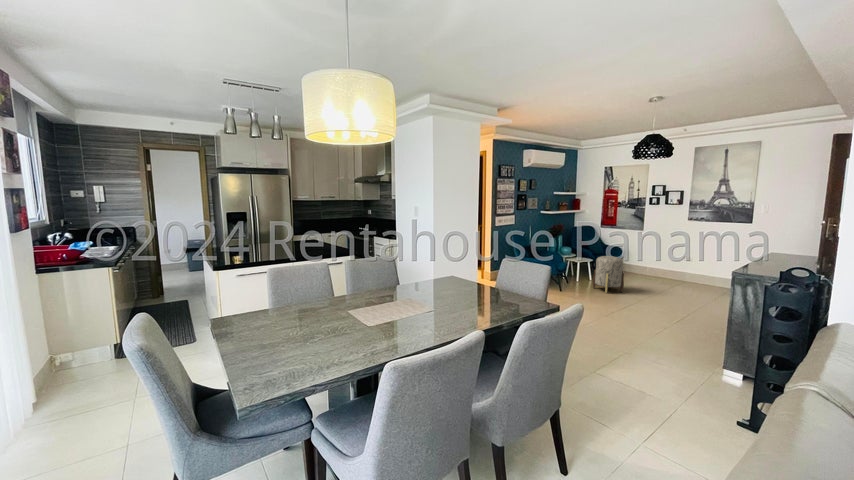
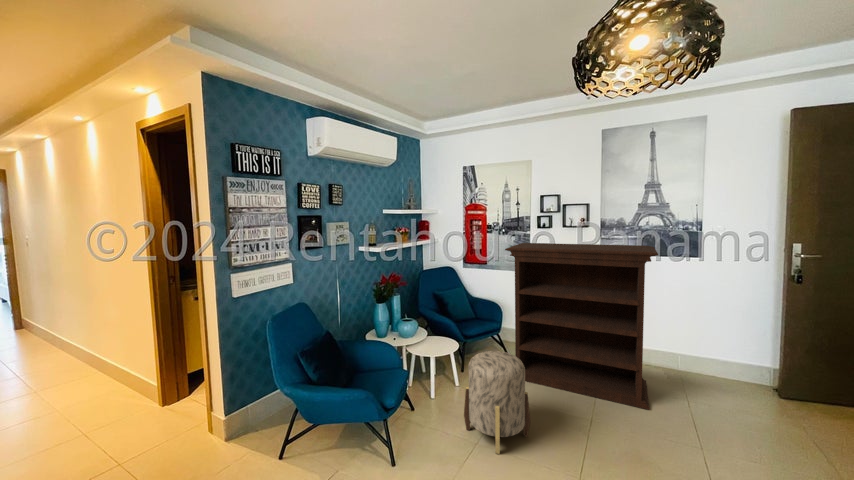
bookshelf: none [621,213,713,294] -> present [505,243,658,410]

